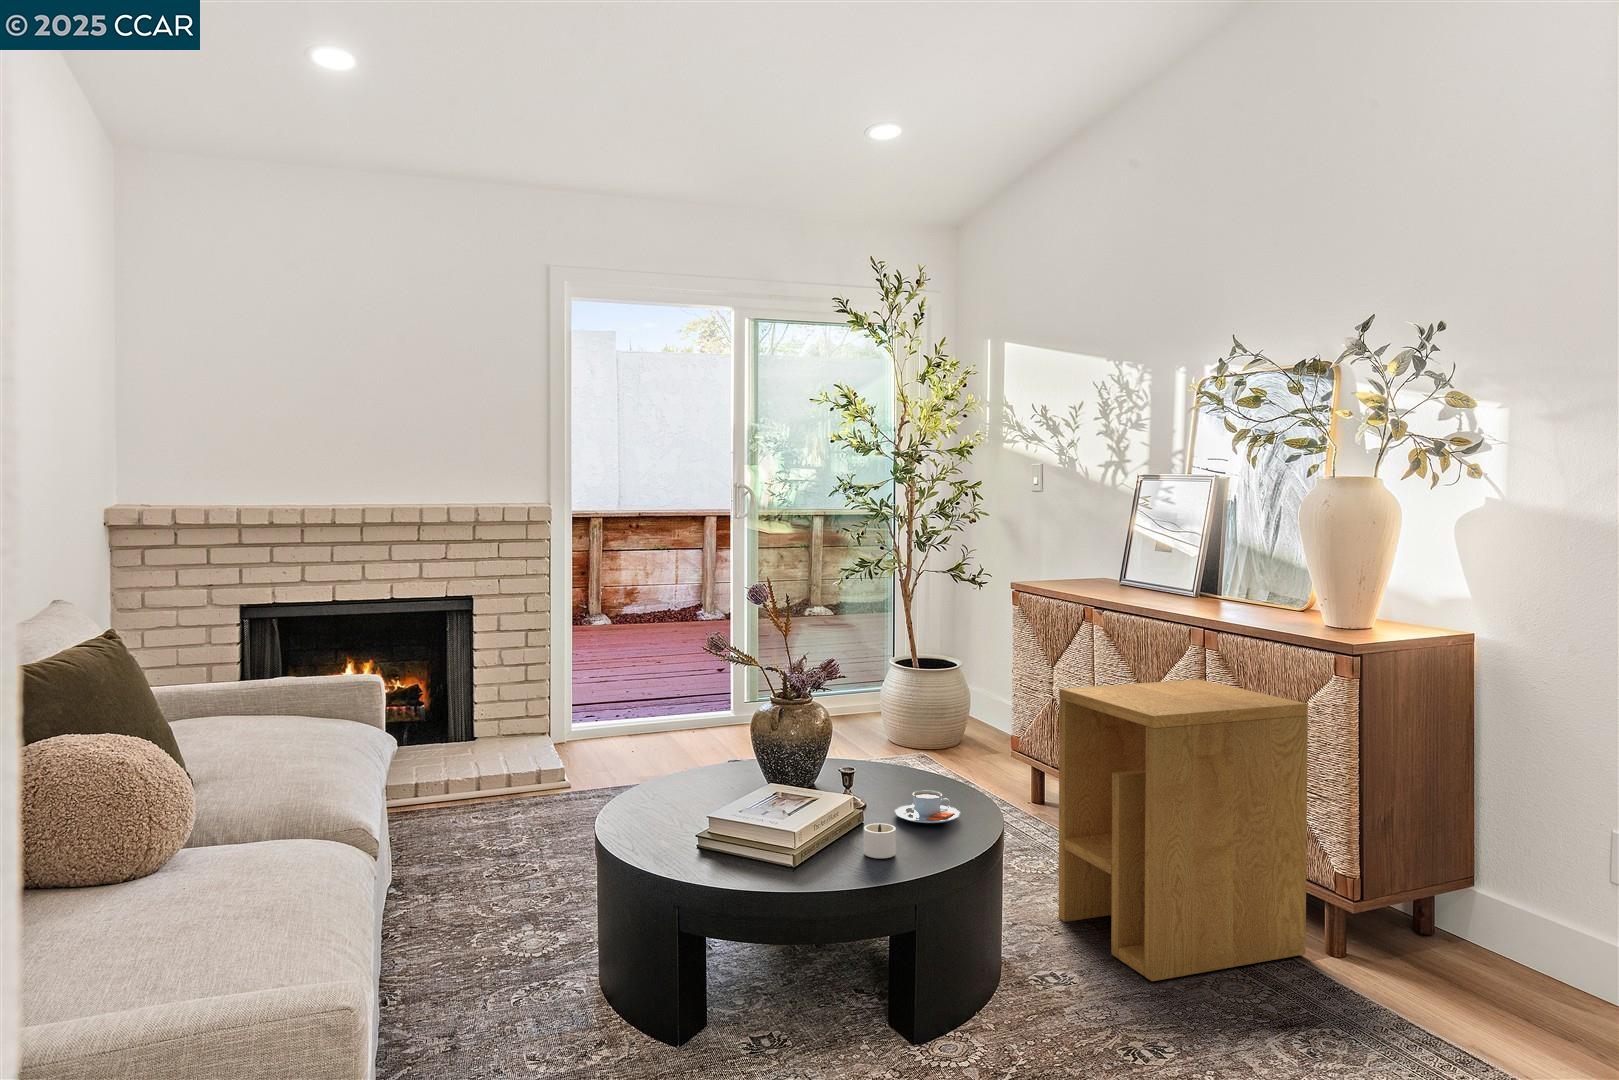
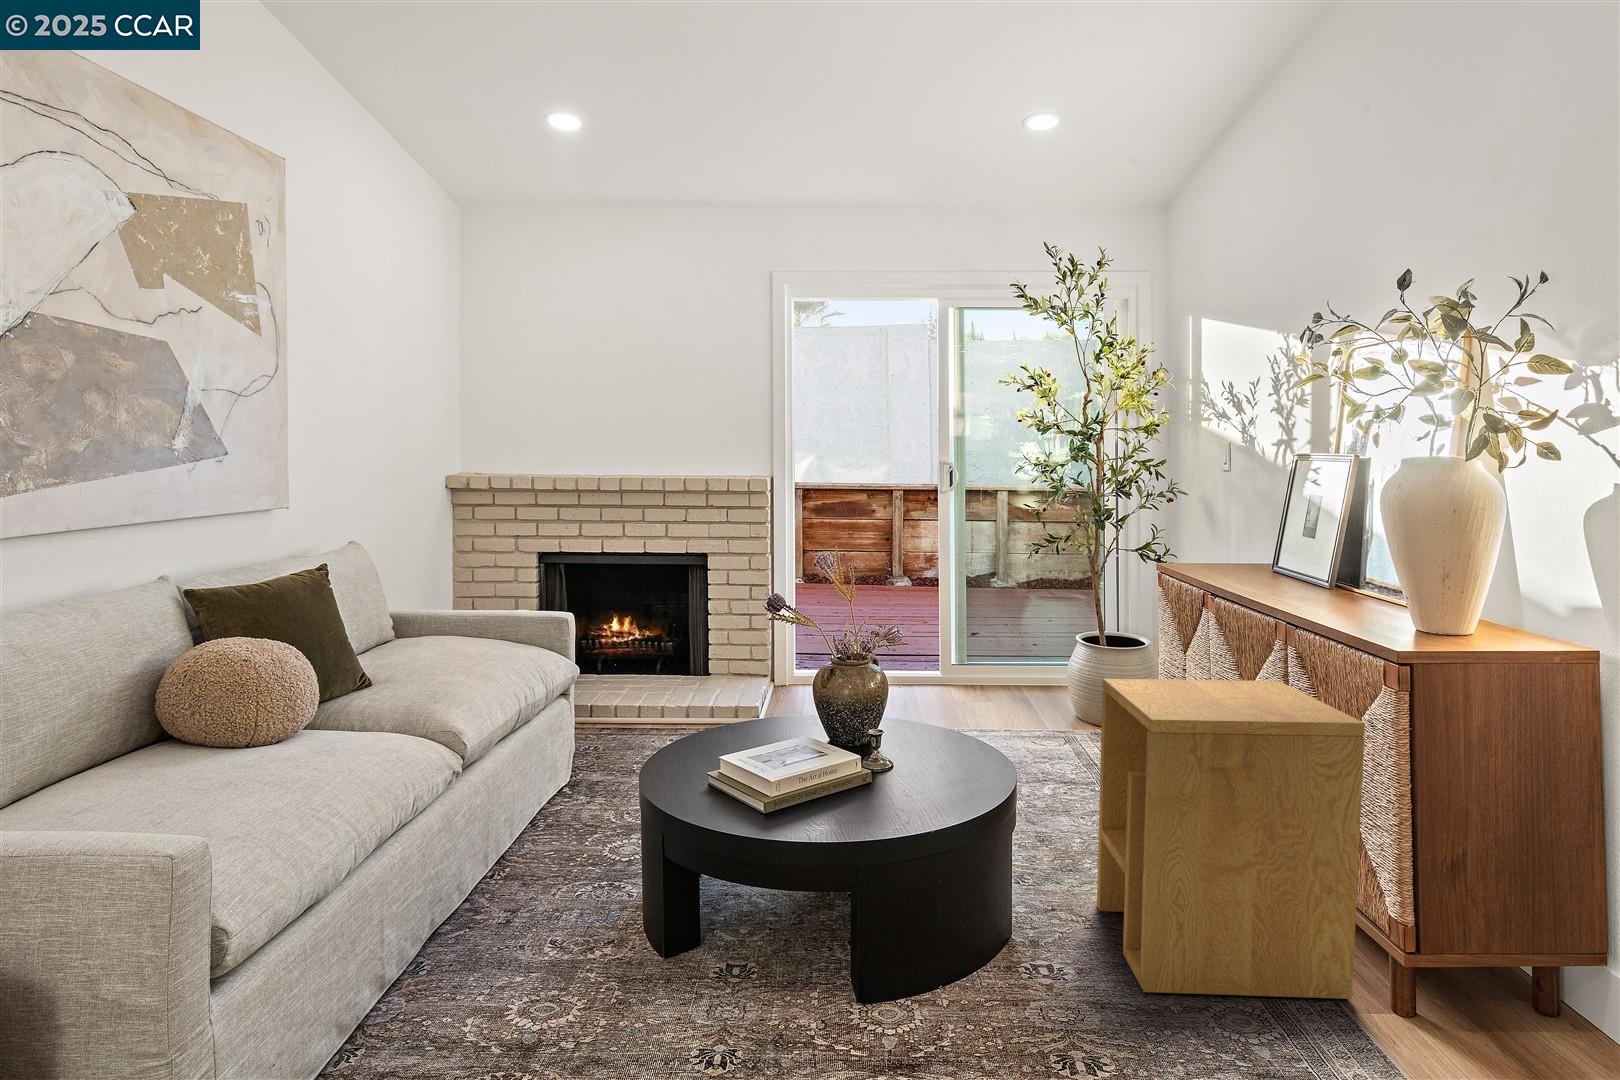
teacup: present [894,790,960,823] -> none [896,765,959,799]
candle: present [864,823,896,858] -> none [833,792,876,826]

